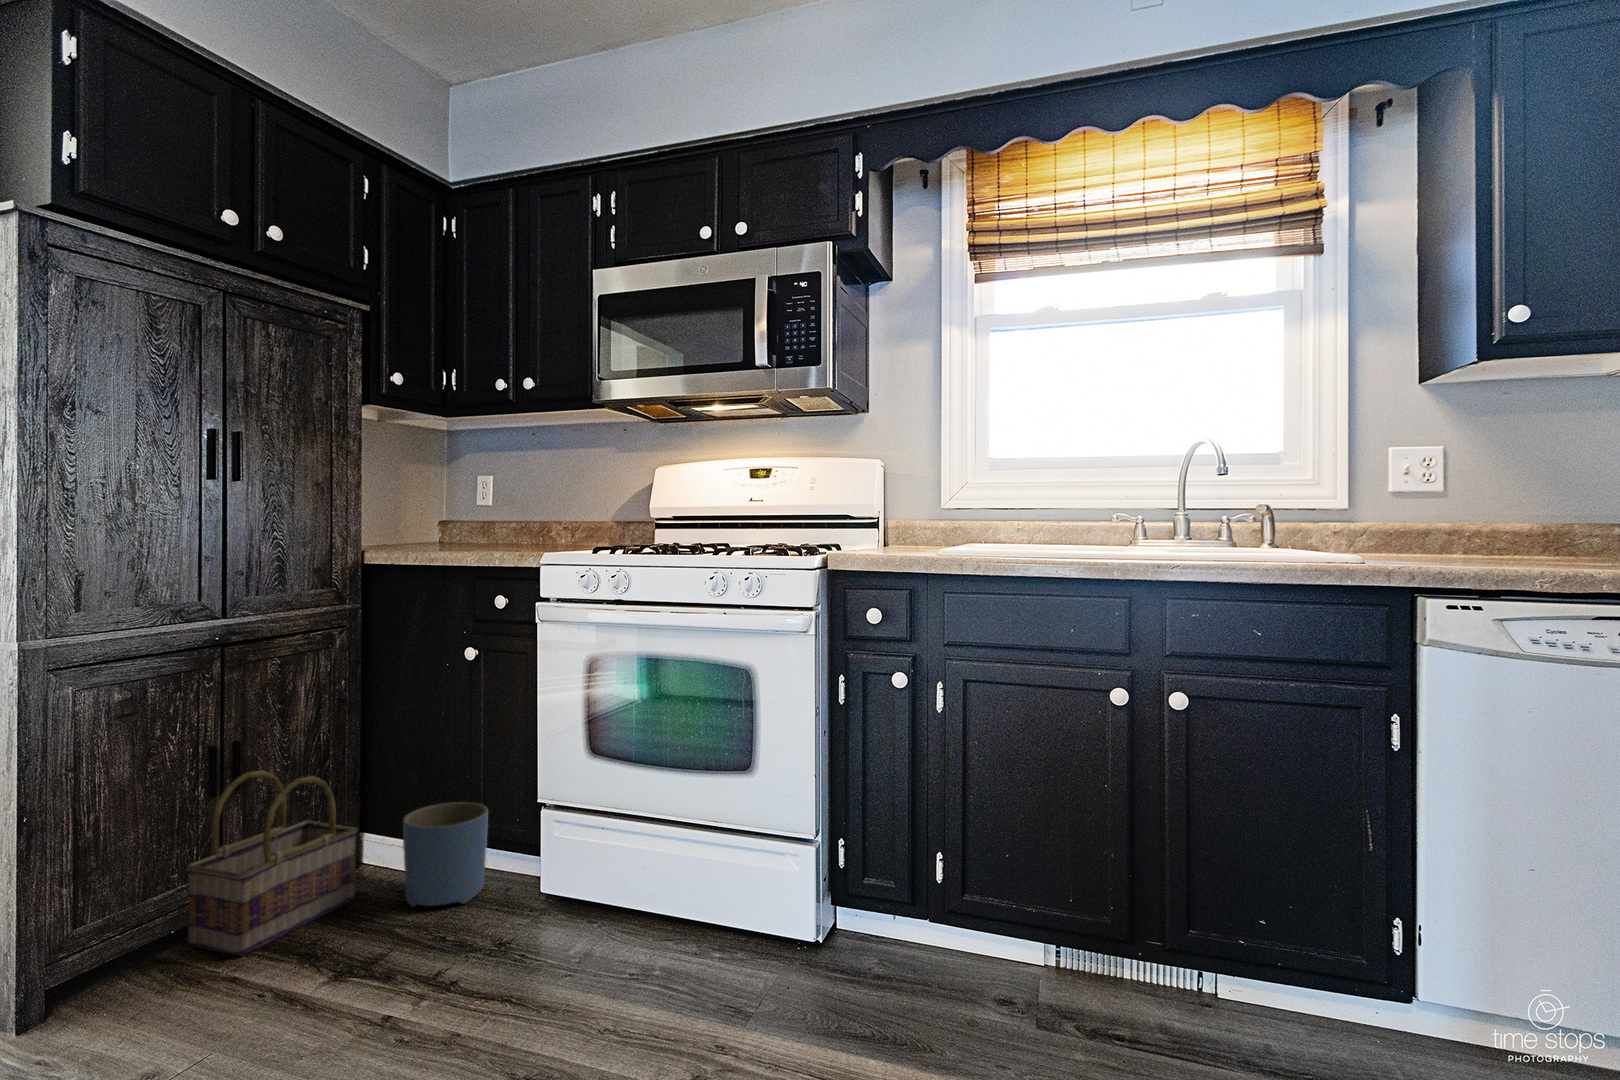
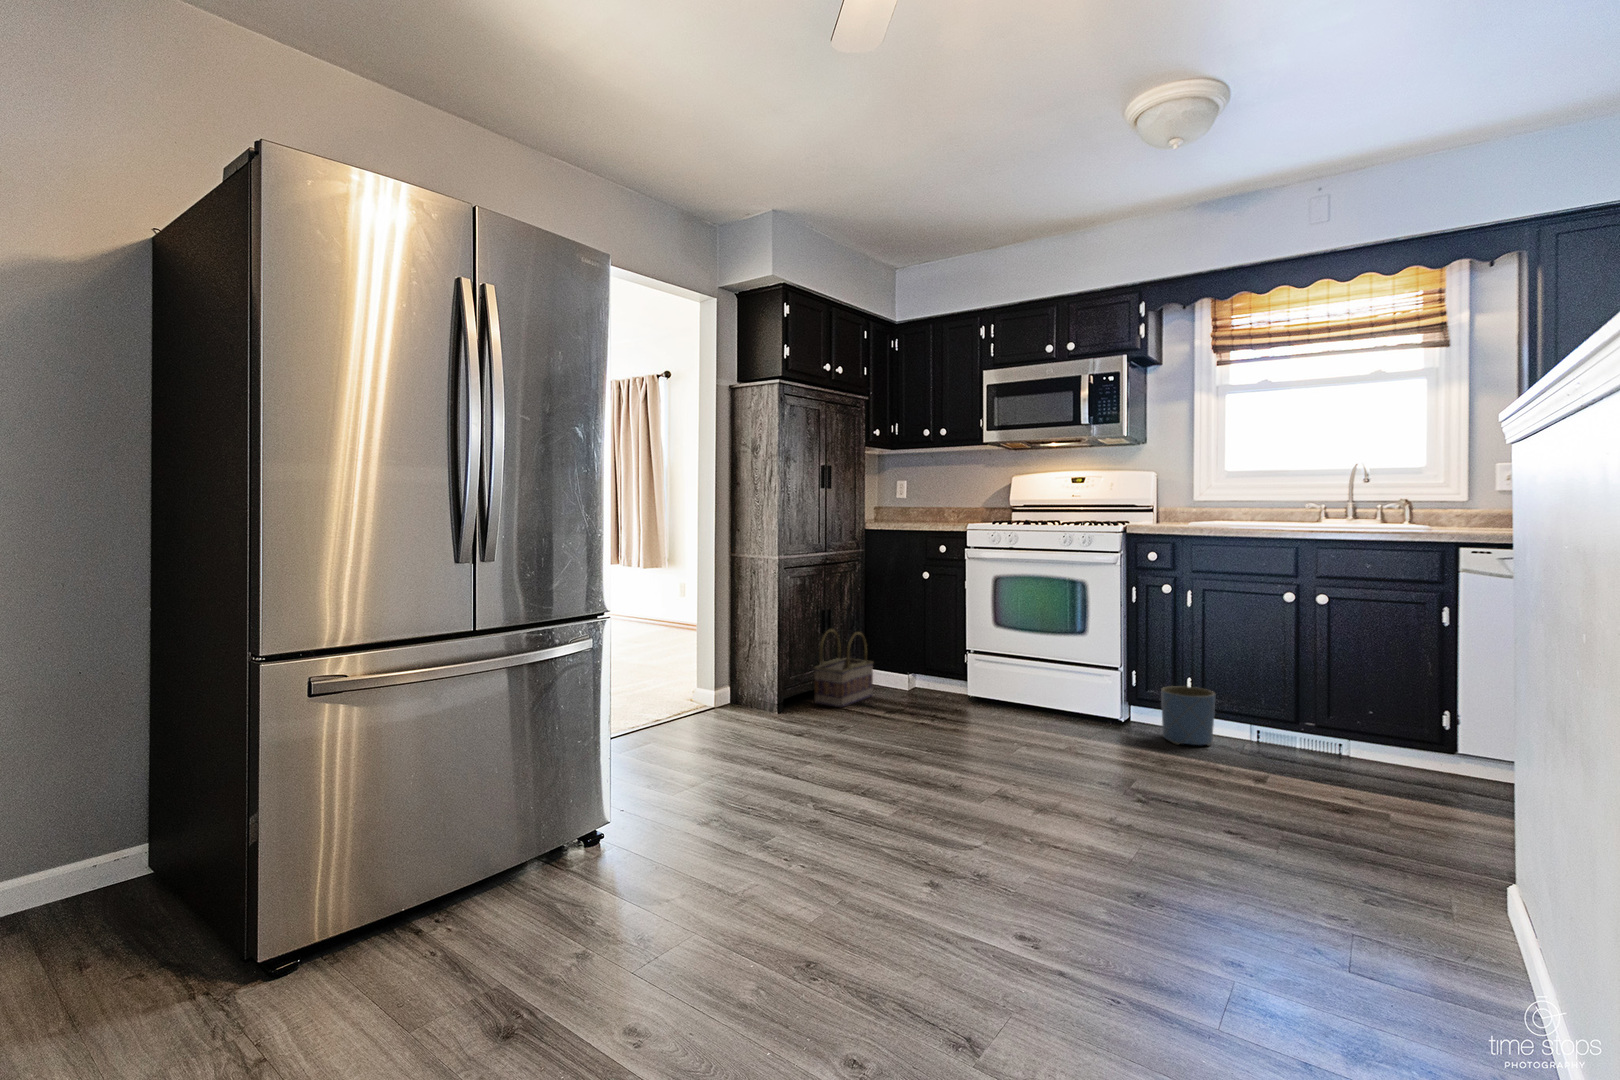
planter: present [403,802,488,907] -> present [1161,686,1215,746]

